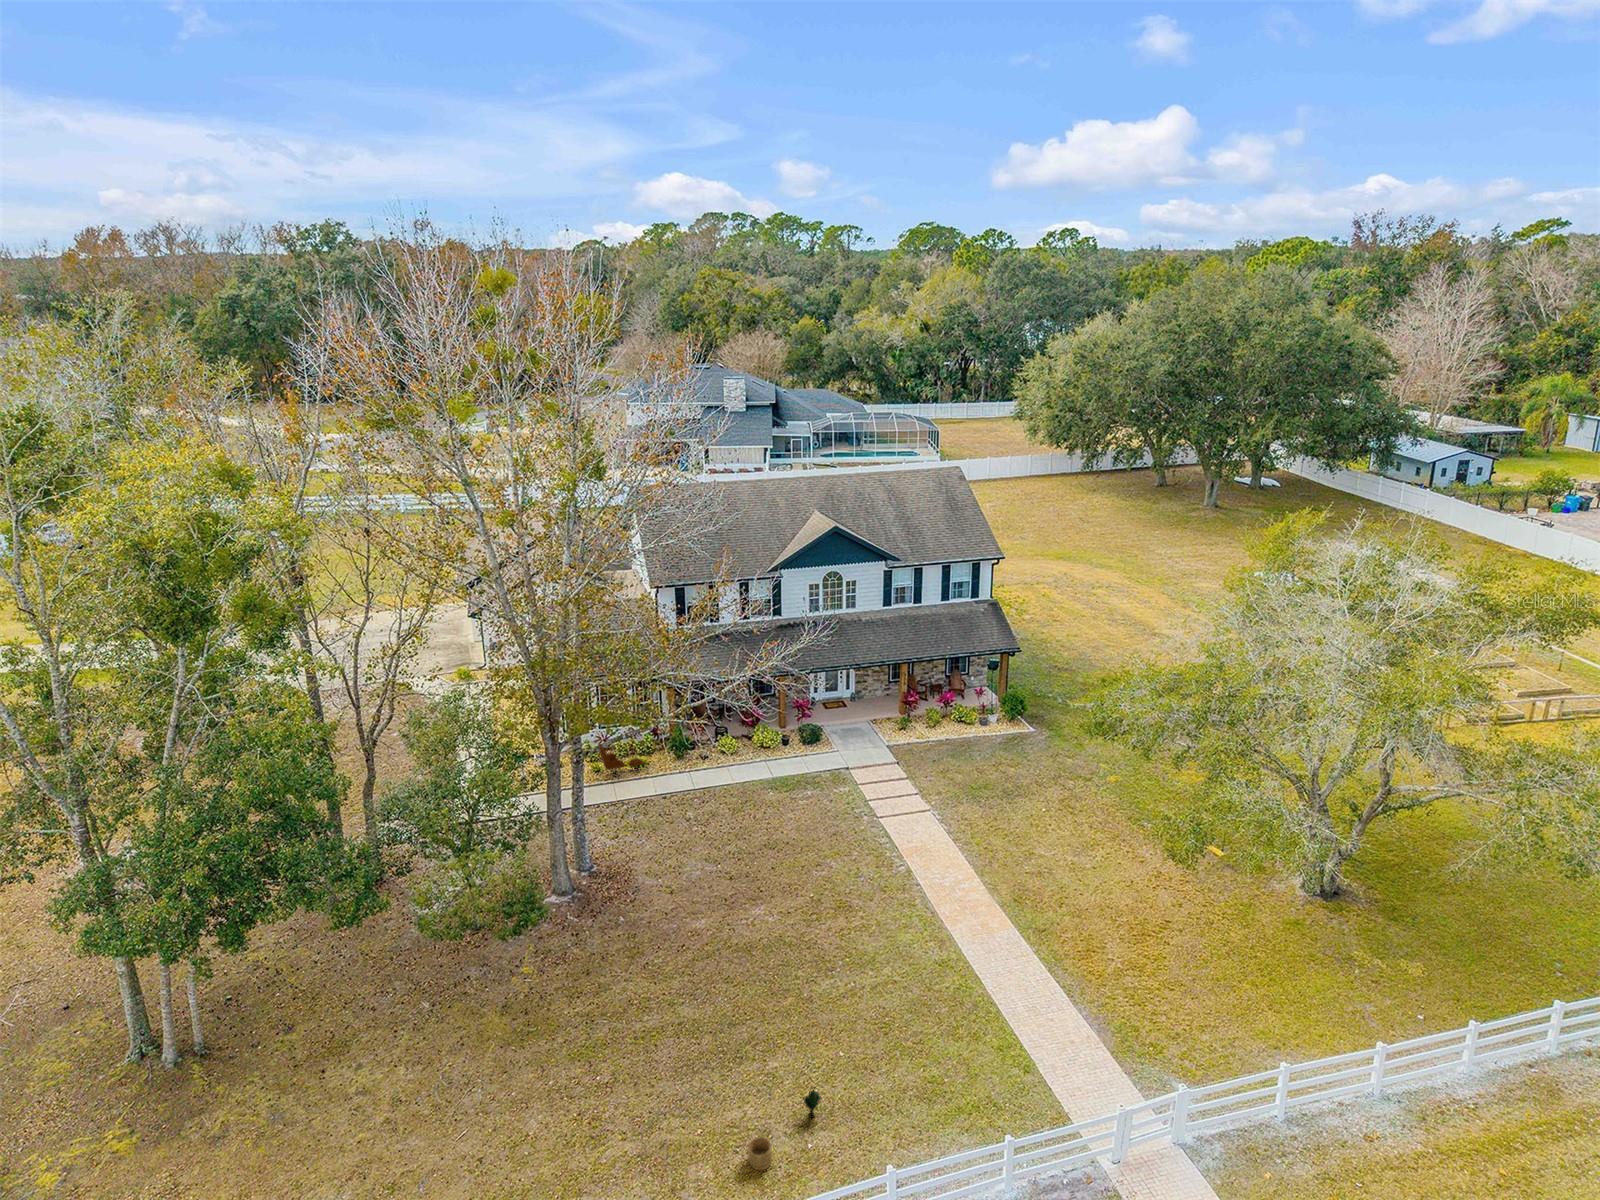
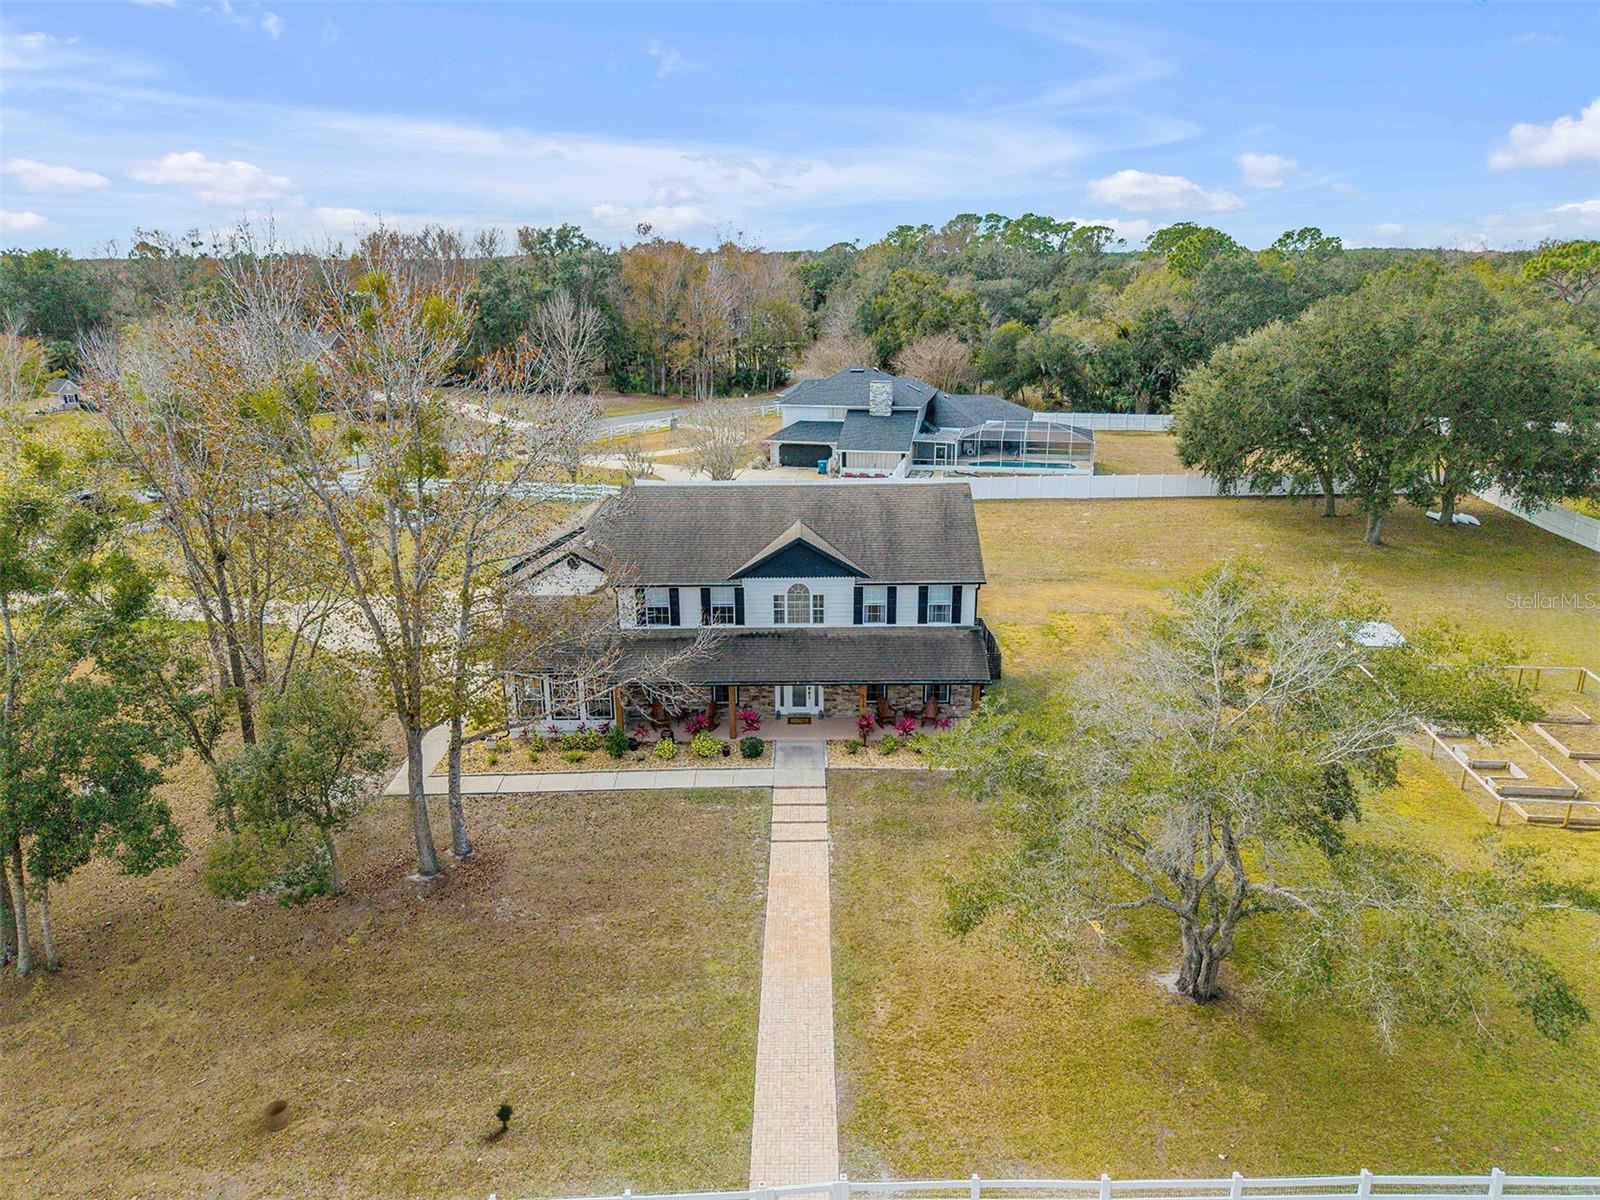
lounge chair: present [598,743,644,775] -> none [532,733,579,771]
wooden bucket: present [748,1137,772,1171] -> present [264,1100,291,1131]

